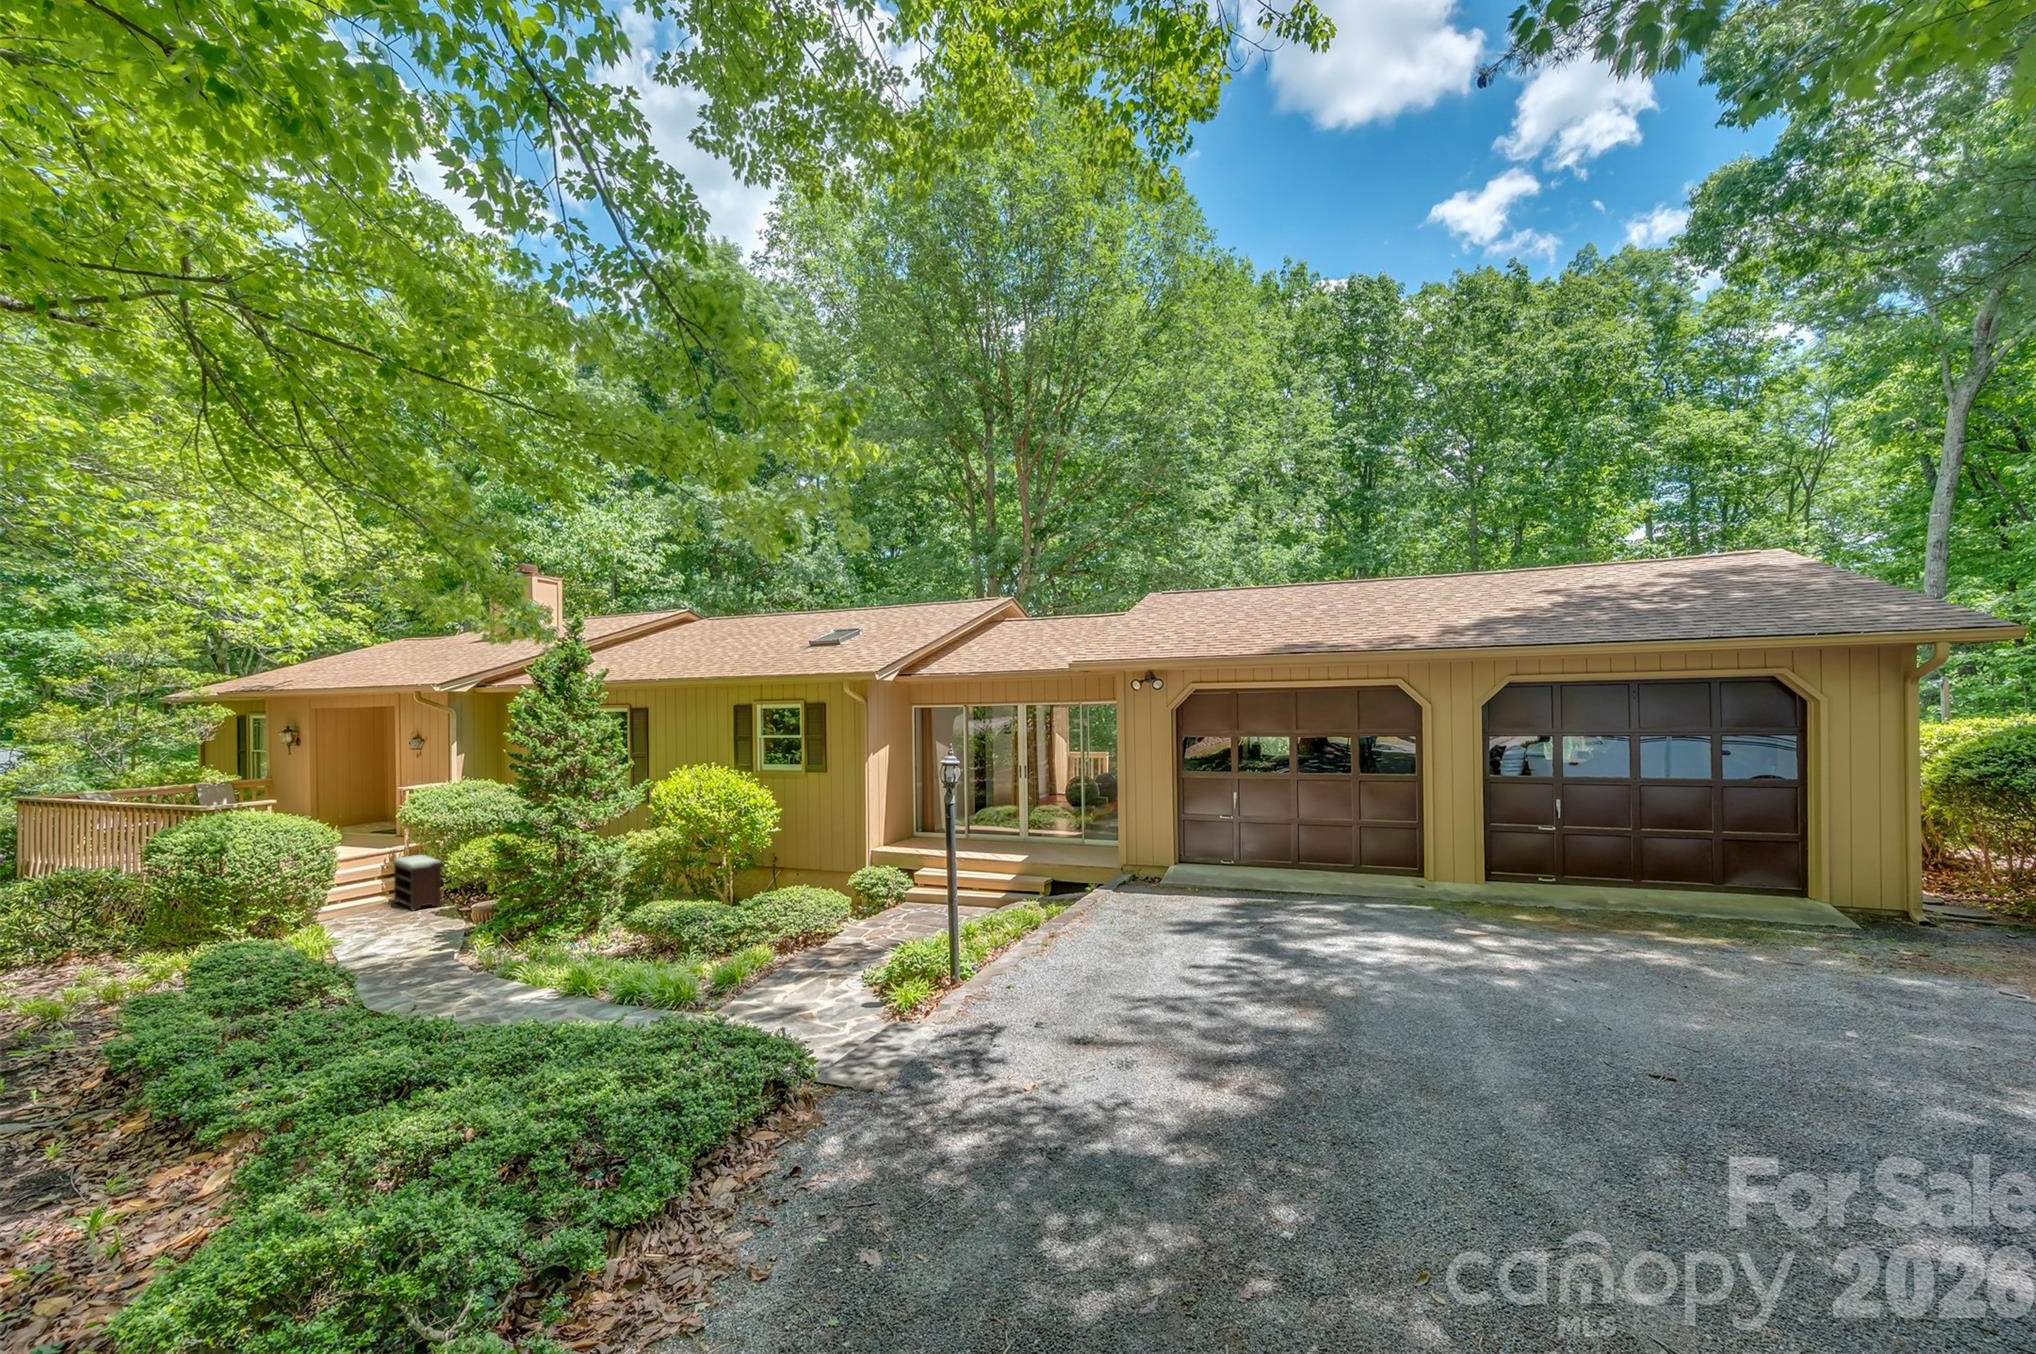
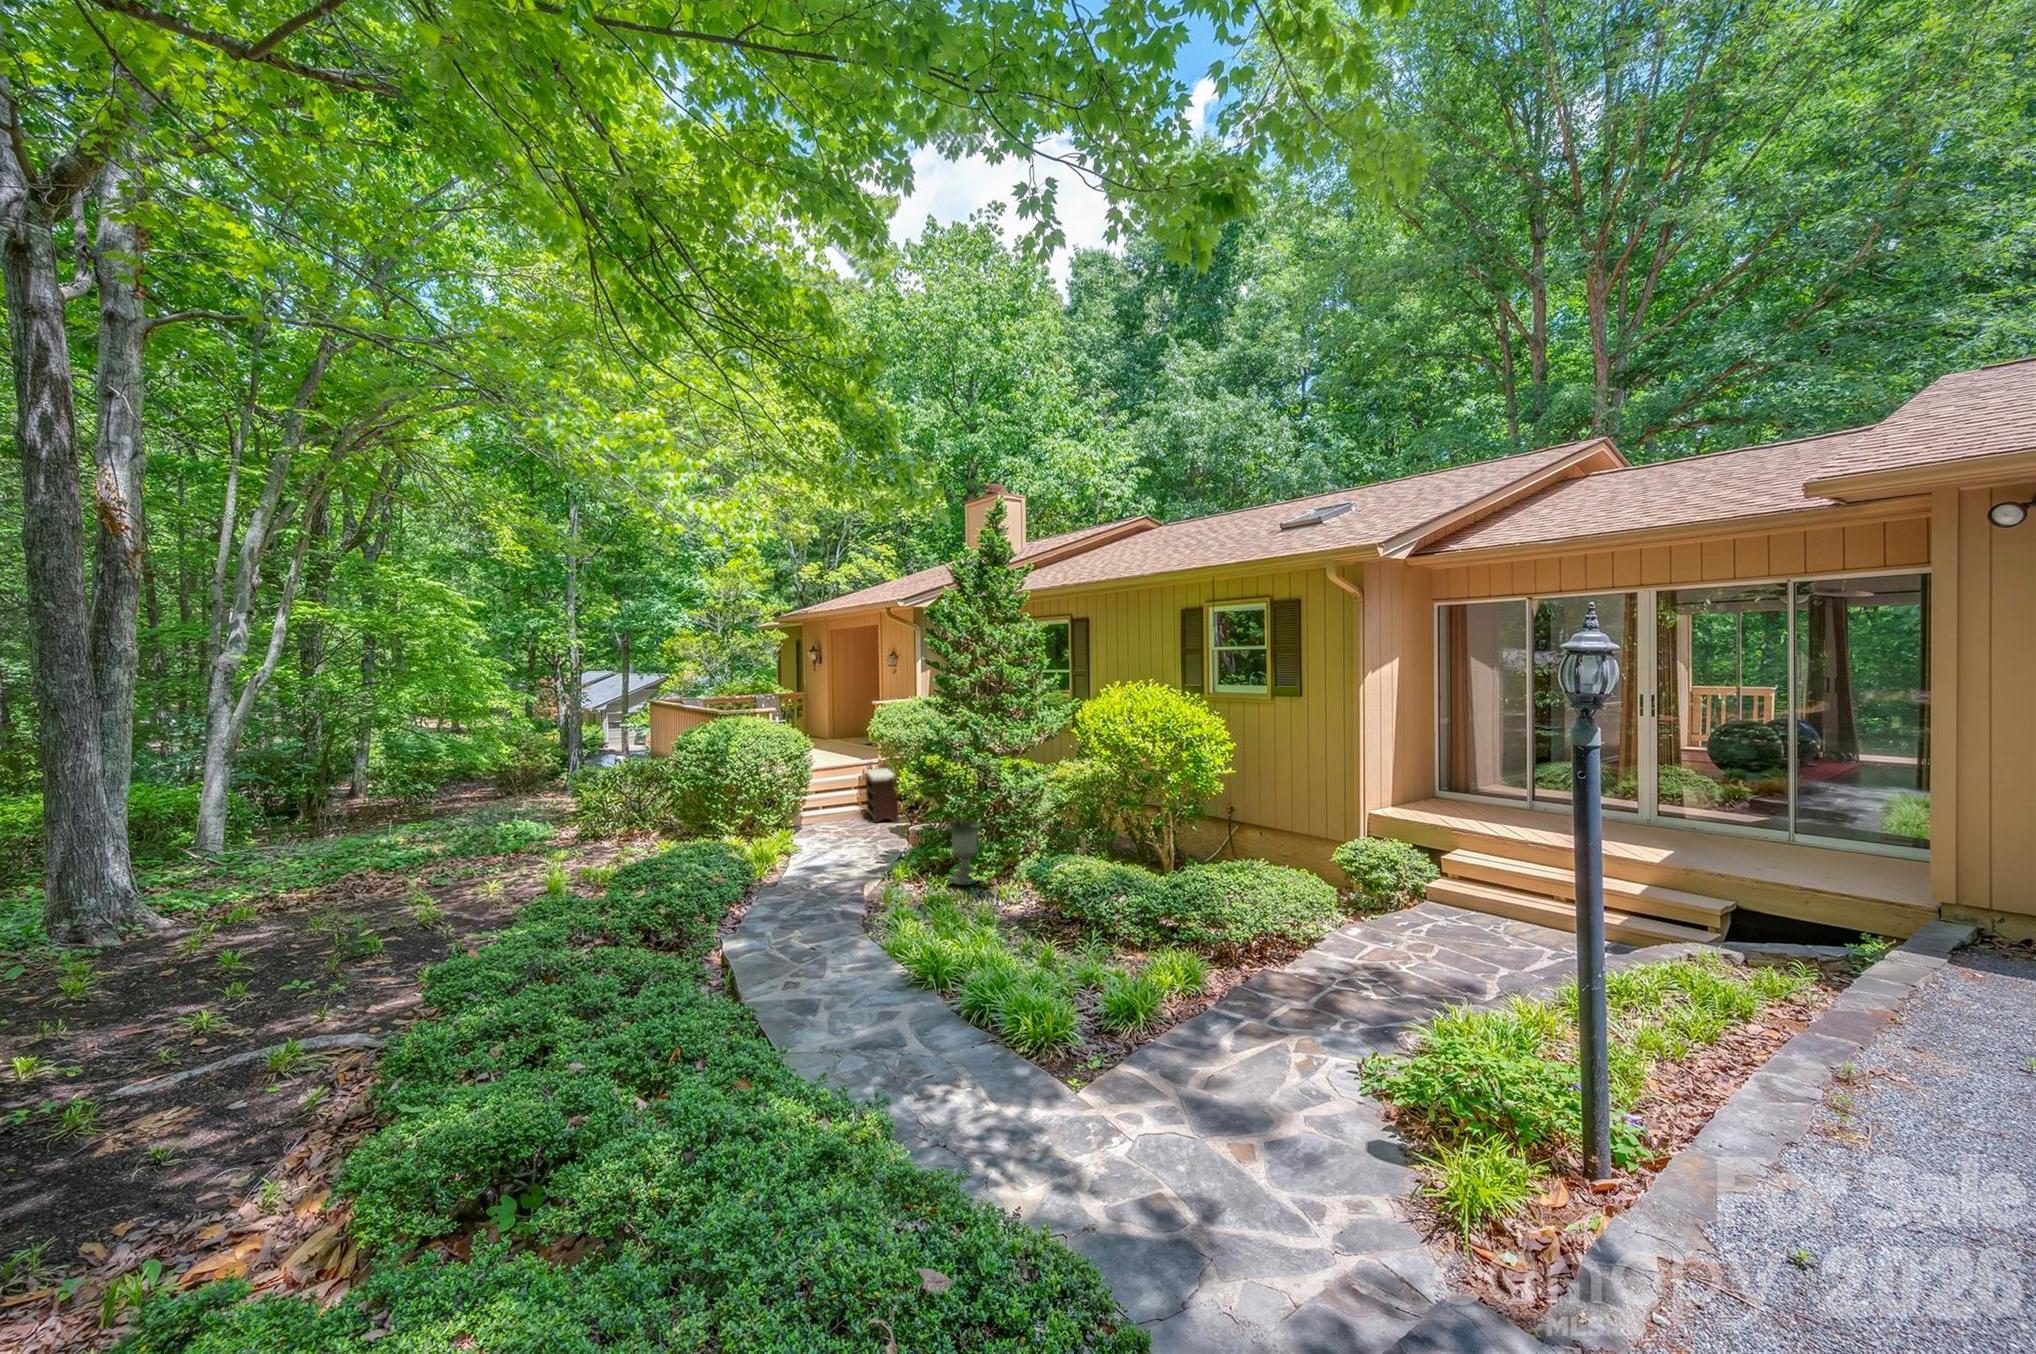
planter: none [533,887,567,946] -> present [947,818,981,885]

